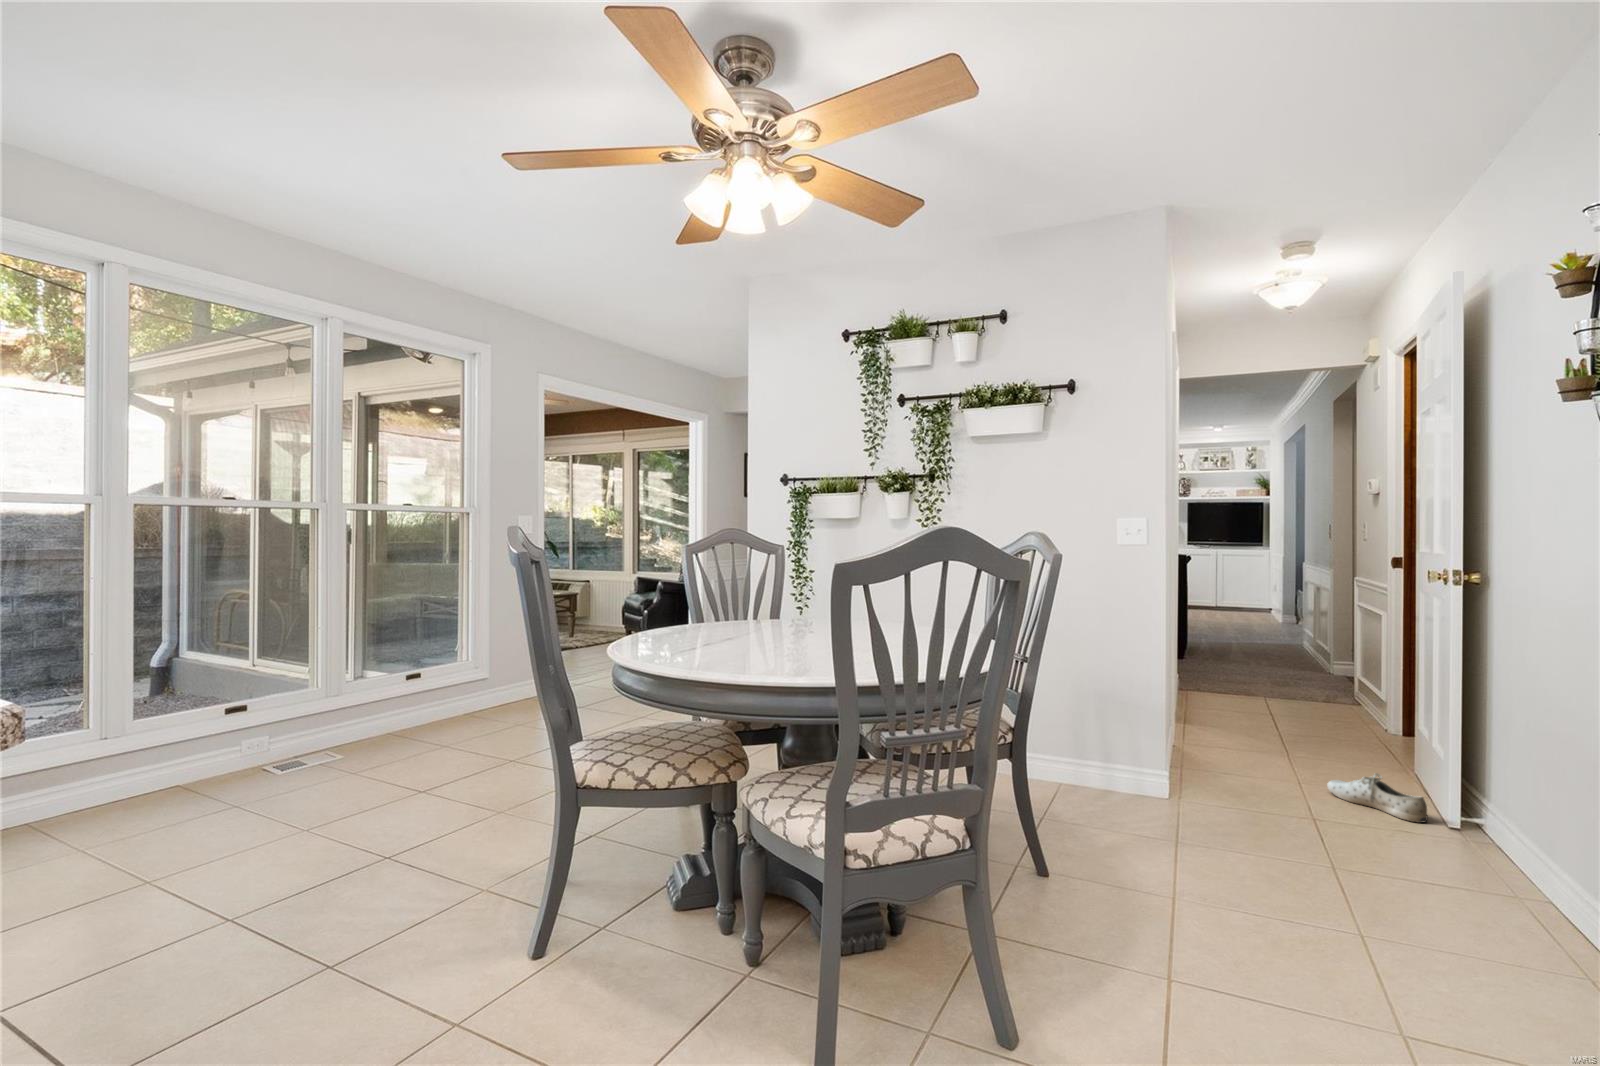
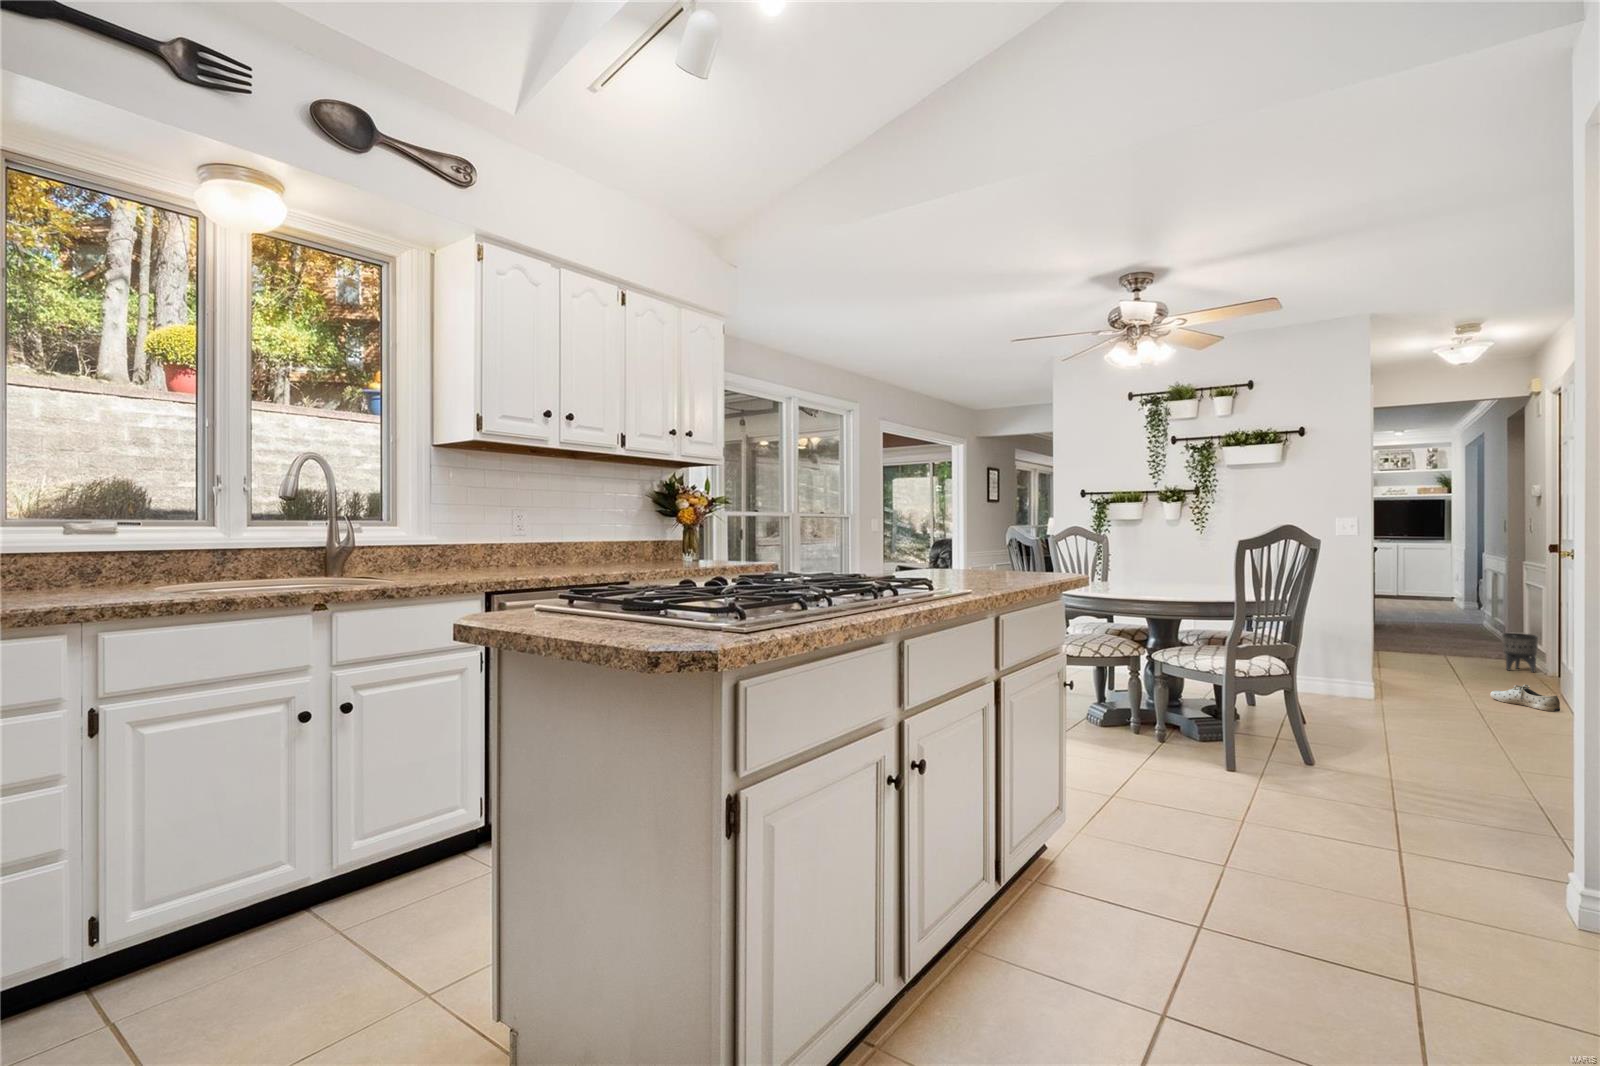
planter: none [1334,675,1378,730] -> present [1502,633,1538,672]

